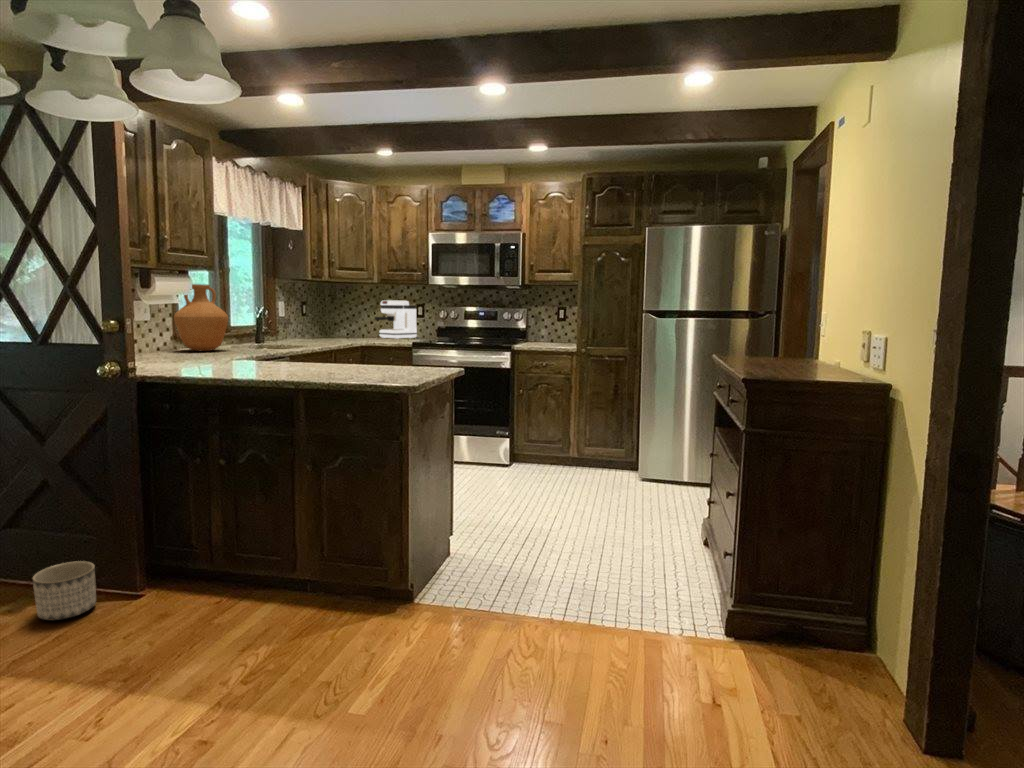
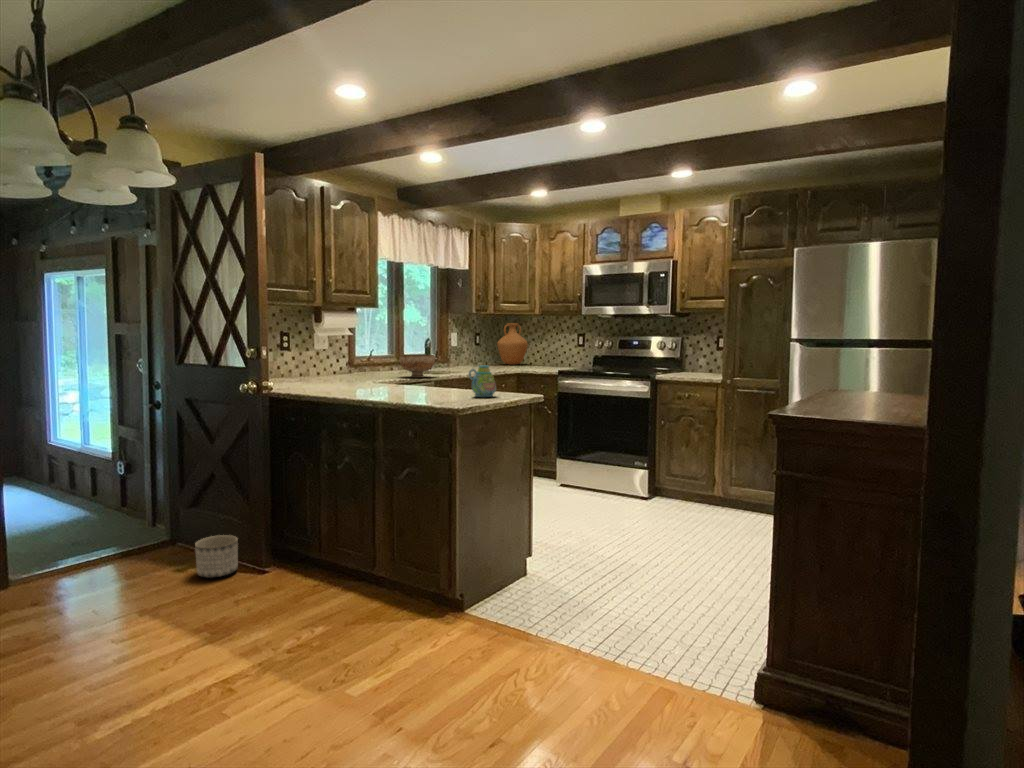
vase: present [174,284,228,351] -> present [497,323,528,365]
coffee maker: present [375,300,417,339] -> none [537,331,577,368]
bowl: none [249,327,293,353] -> present [399,355,435,378]
mug: none [393,337,419,371] -> present [469,366,496,397]

